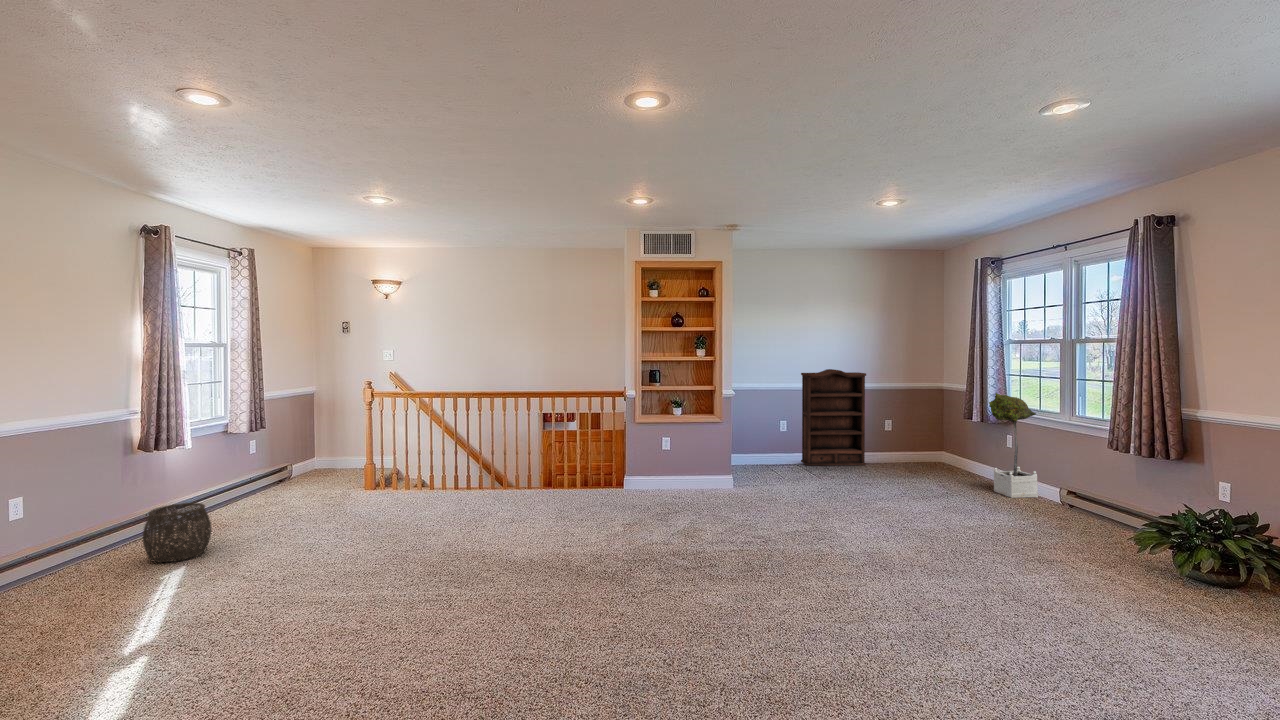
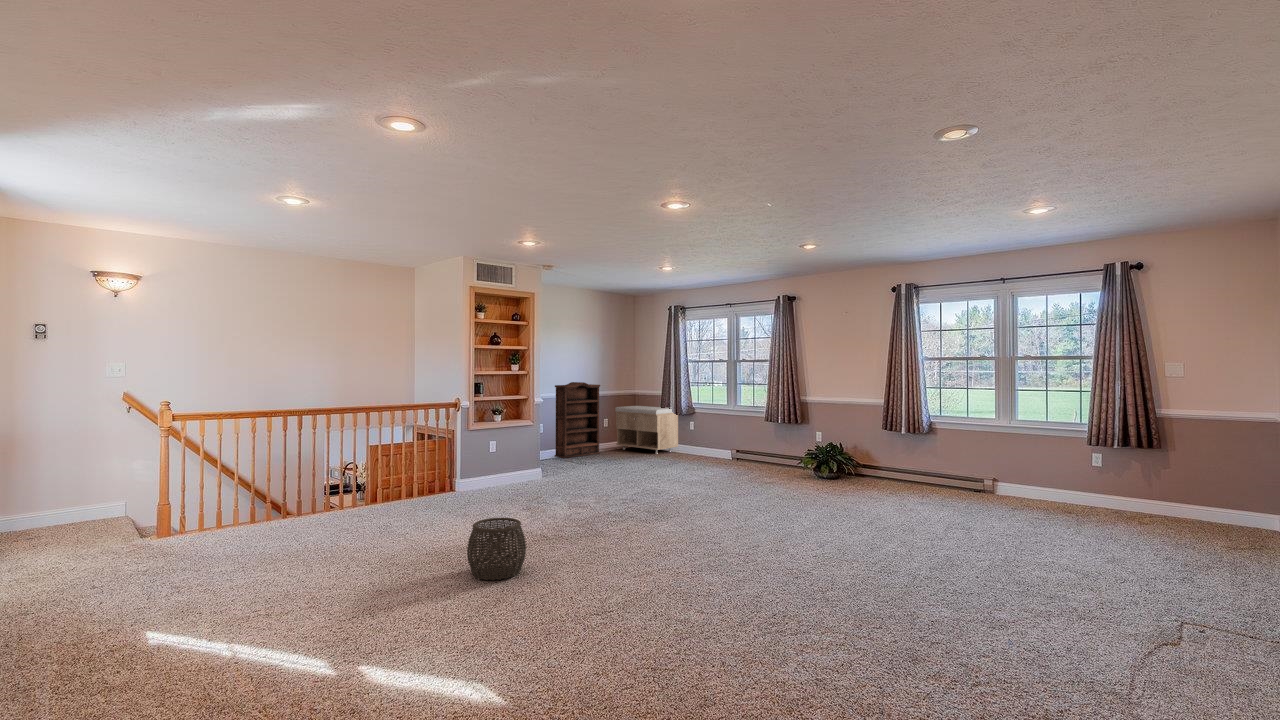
potted tree: present [989,393,1038,498] -> none [690,394,718,460]
storage bench: none [899,404,990,476] -> present [615,406,678,454]
woven basket: present [142,503,212,563] -> present [467,518,526,580]

